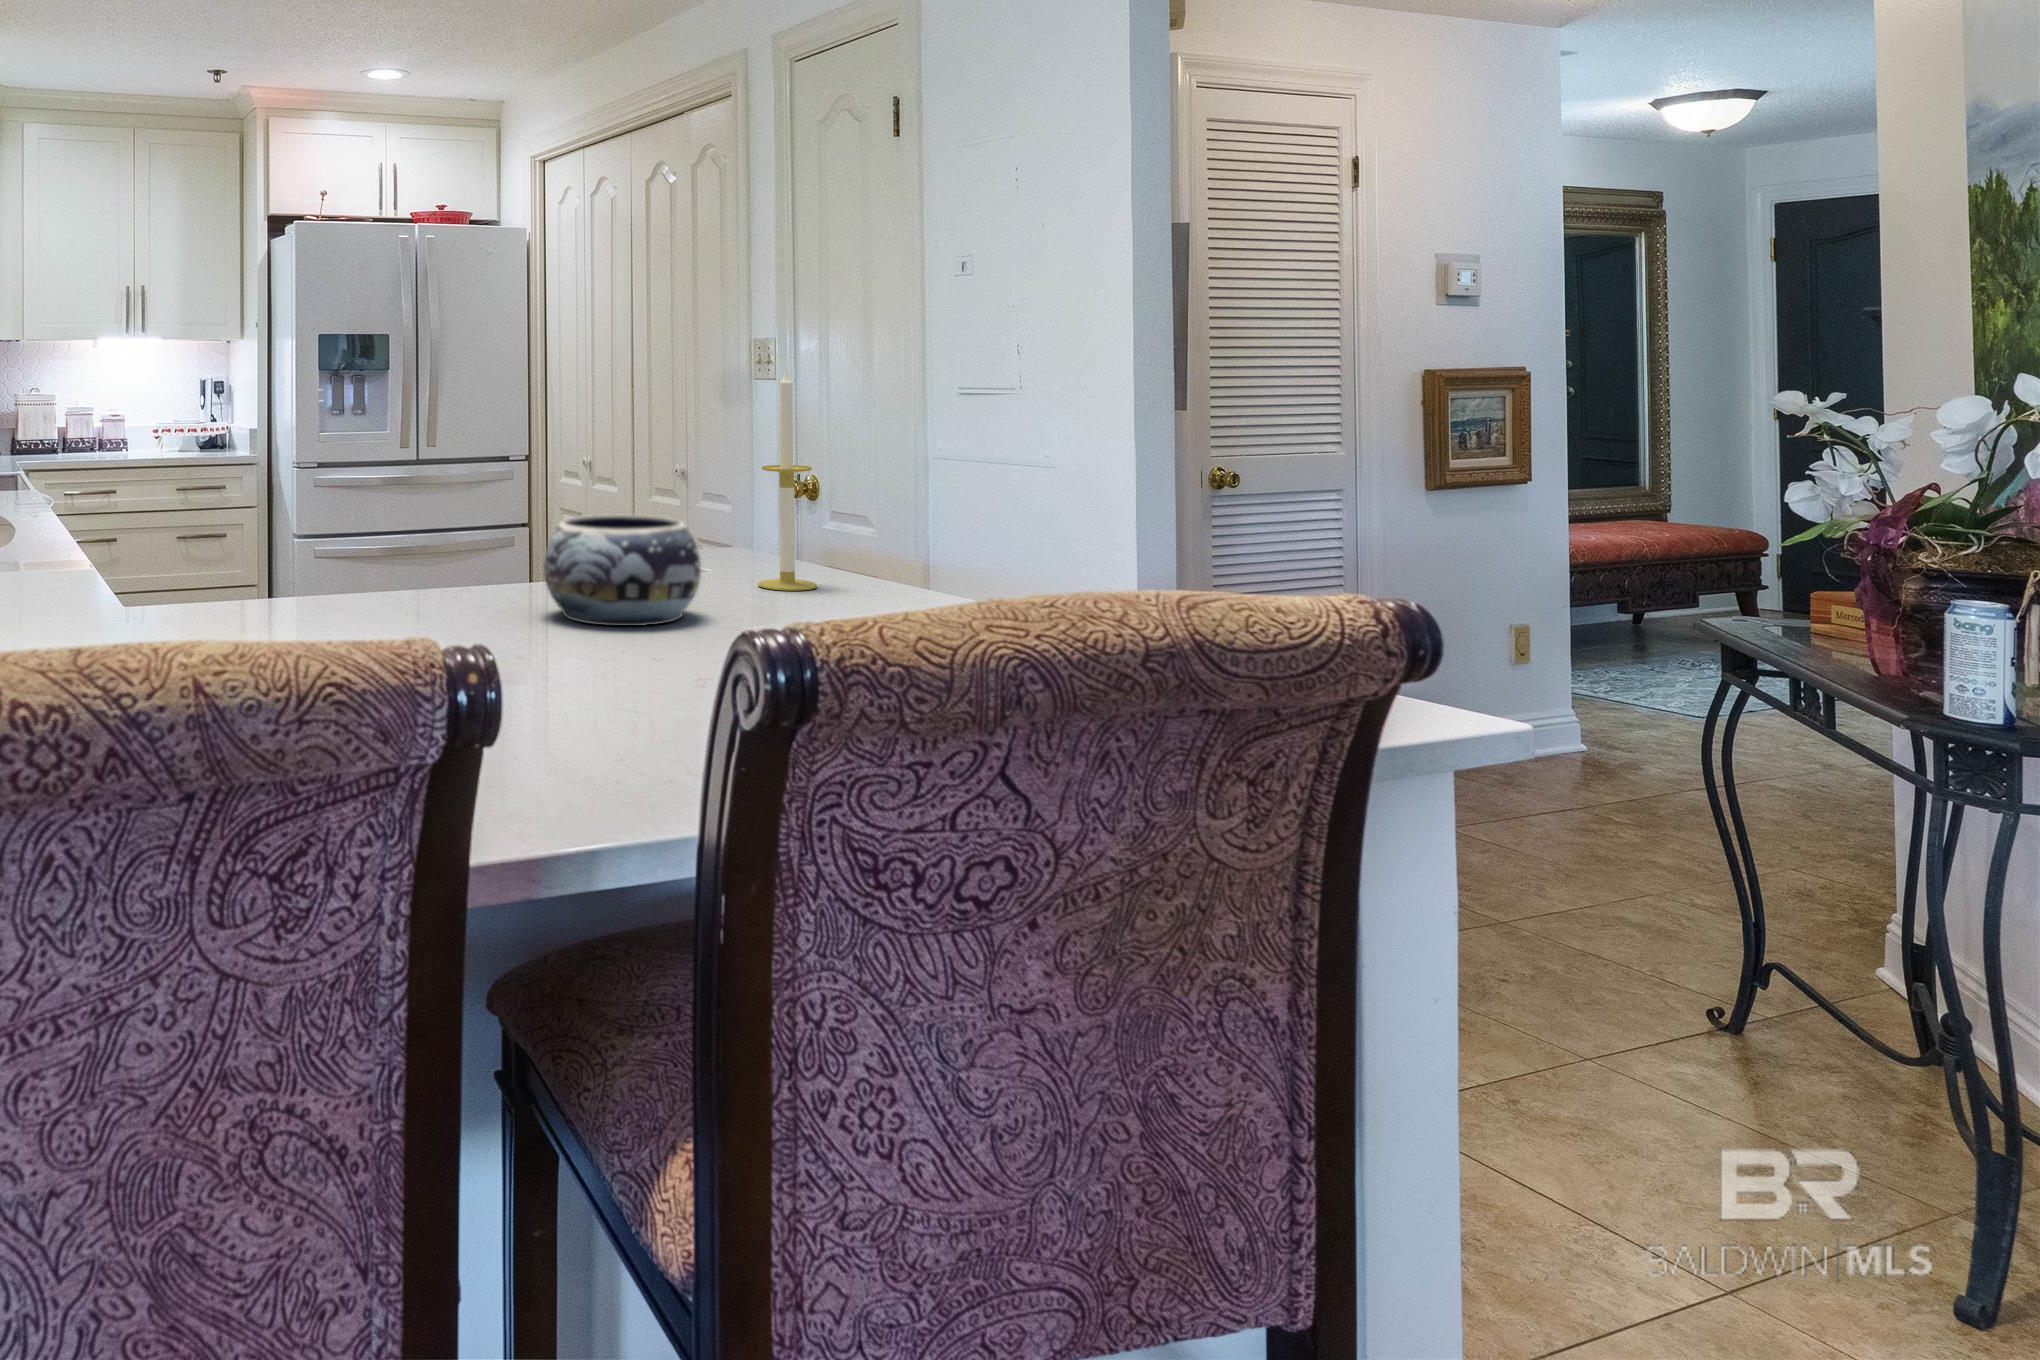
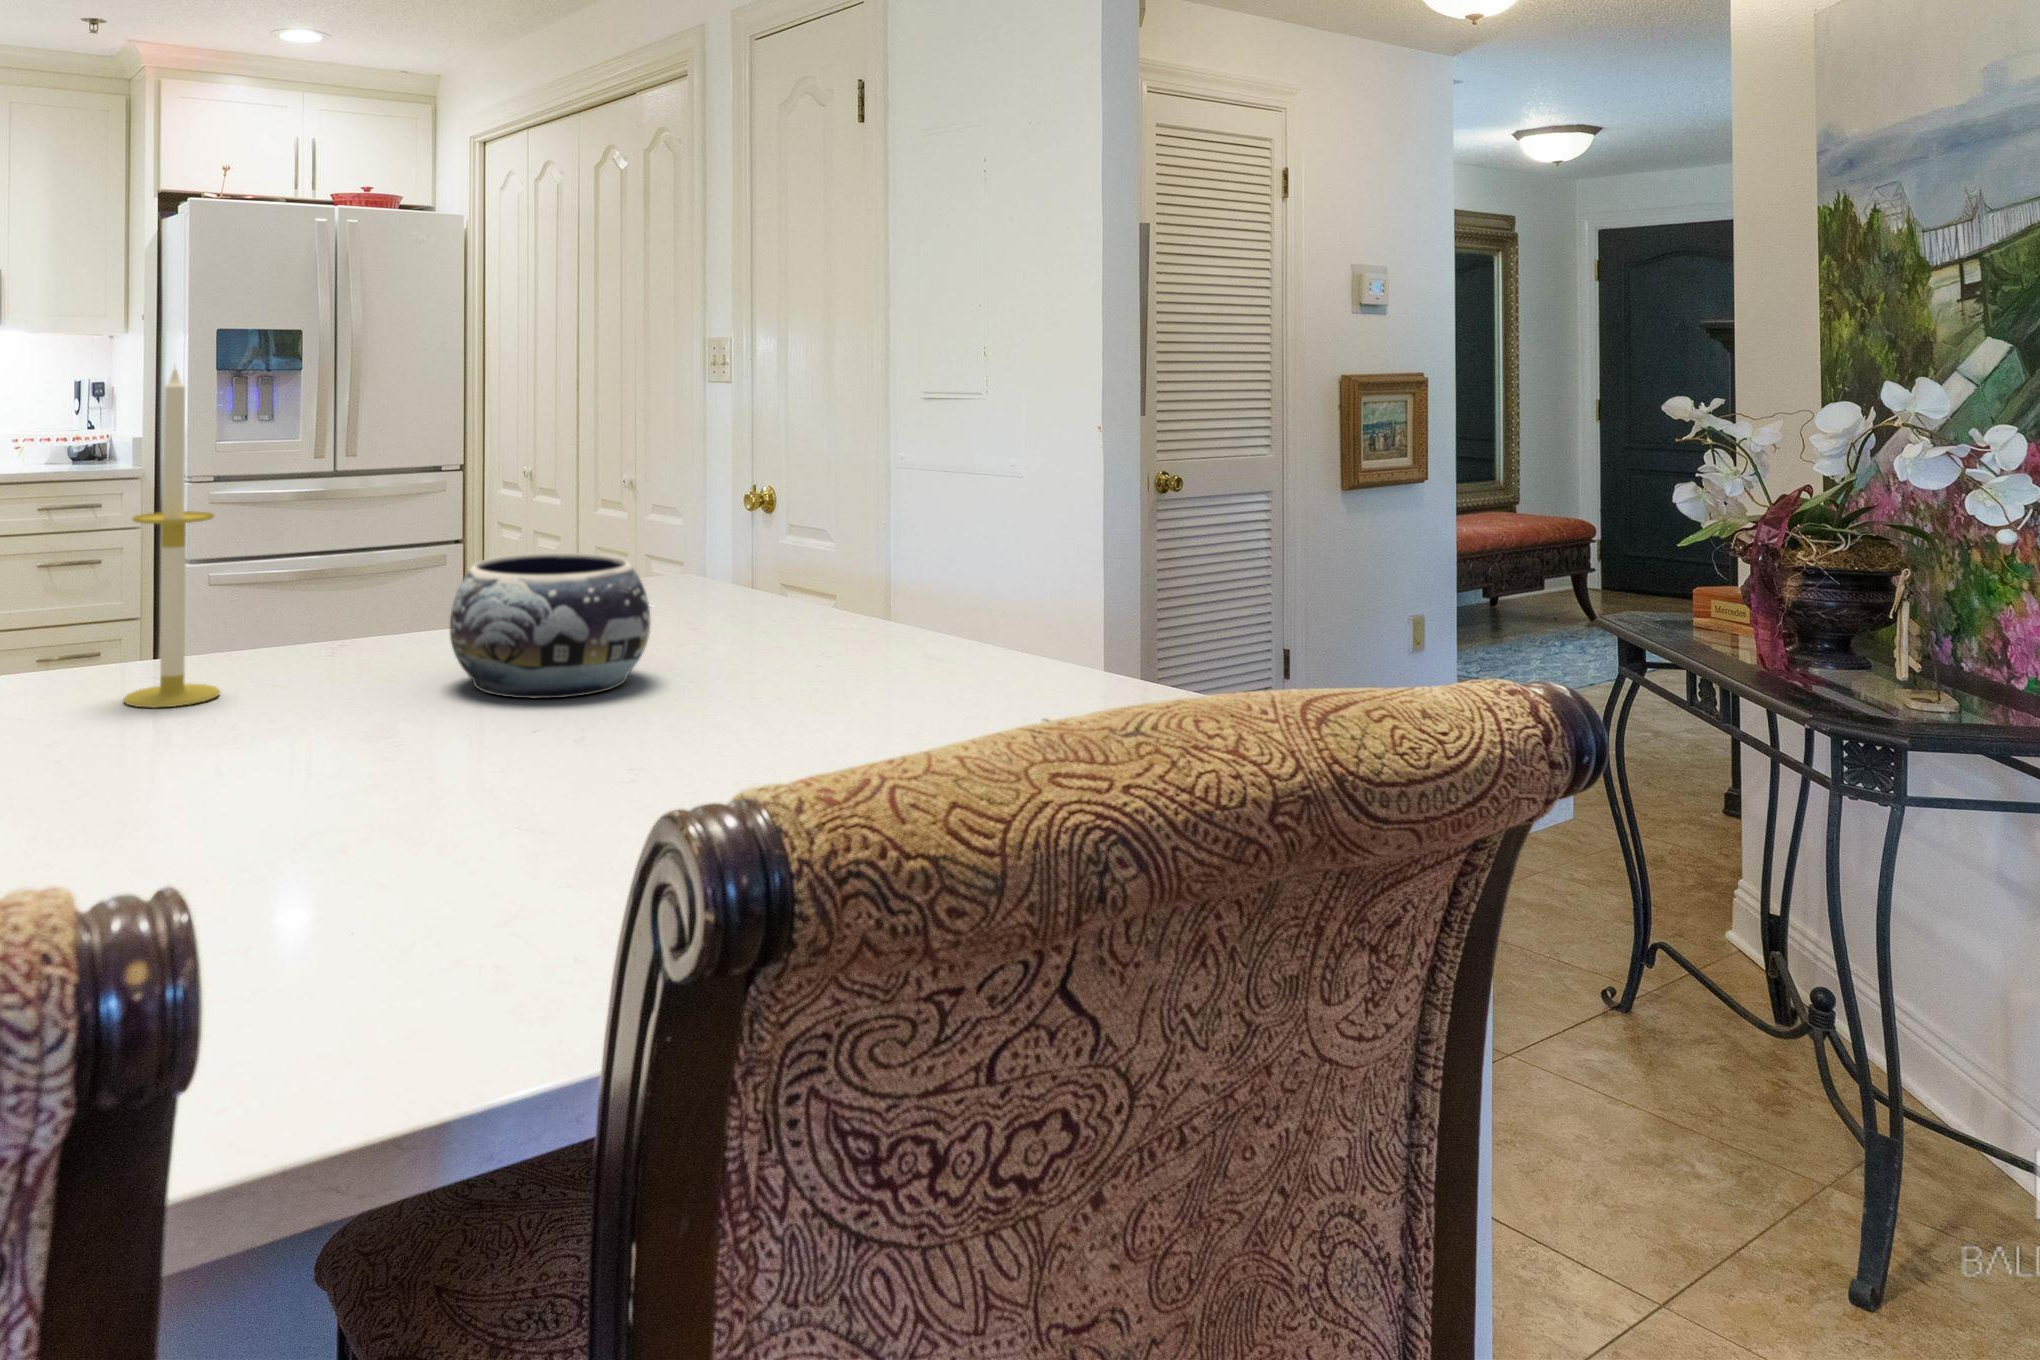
candle: present [758,371,817,591] -> present [123,369,220,708]

